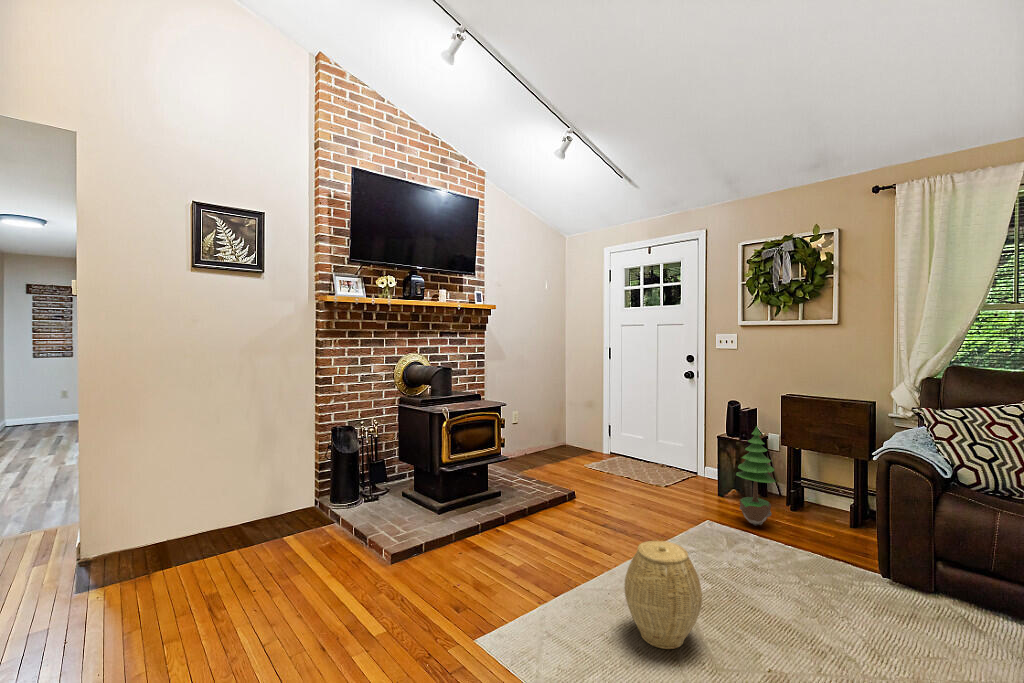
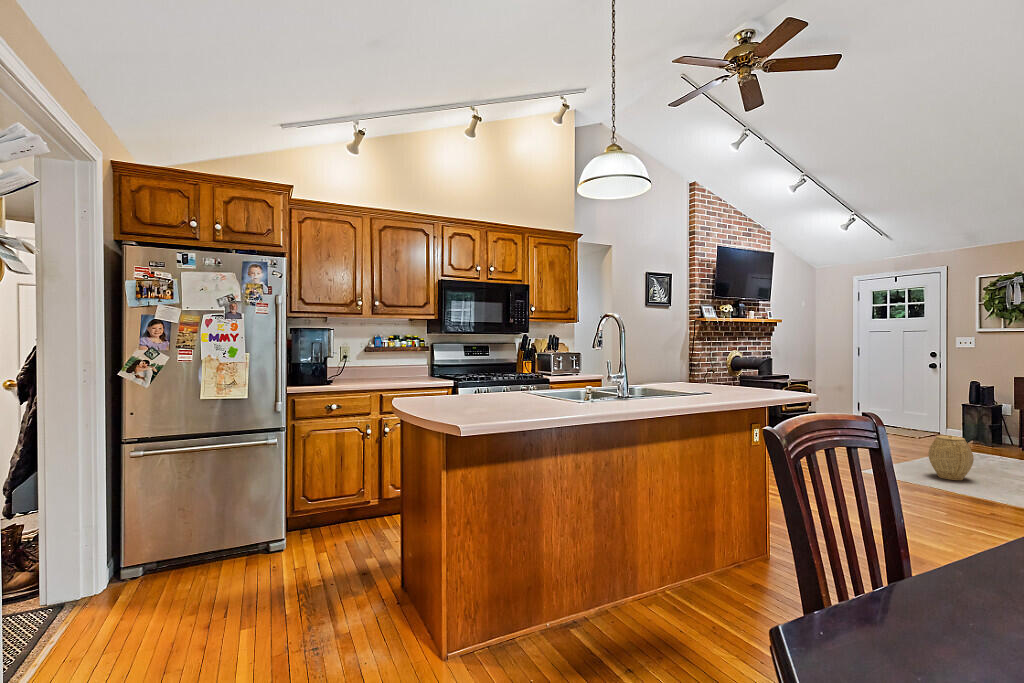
potted tree: present [736,426,776,526] -> none [981,393,1011,455]

